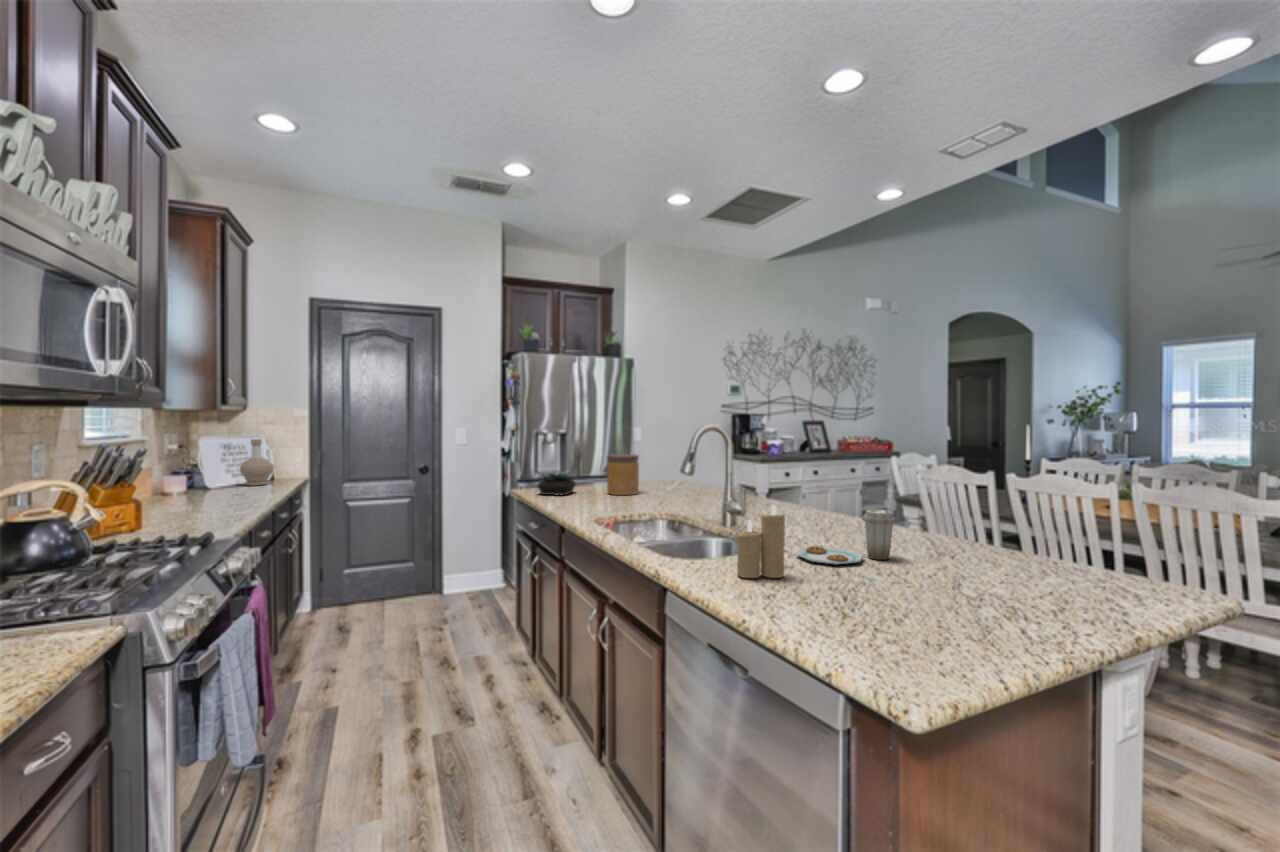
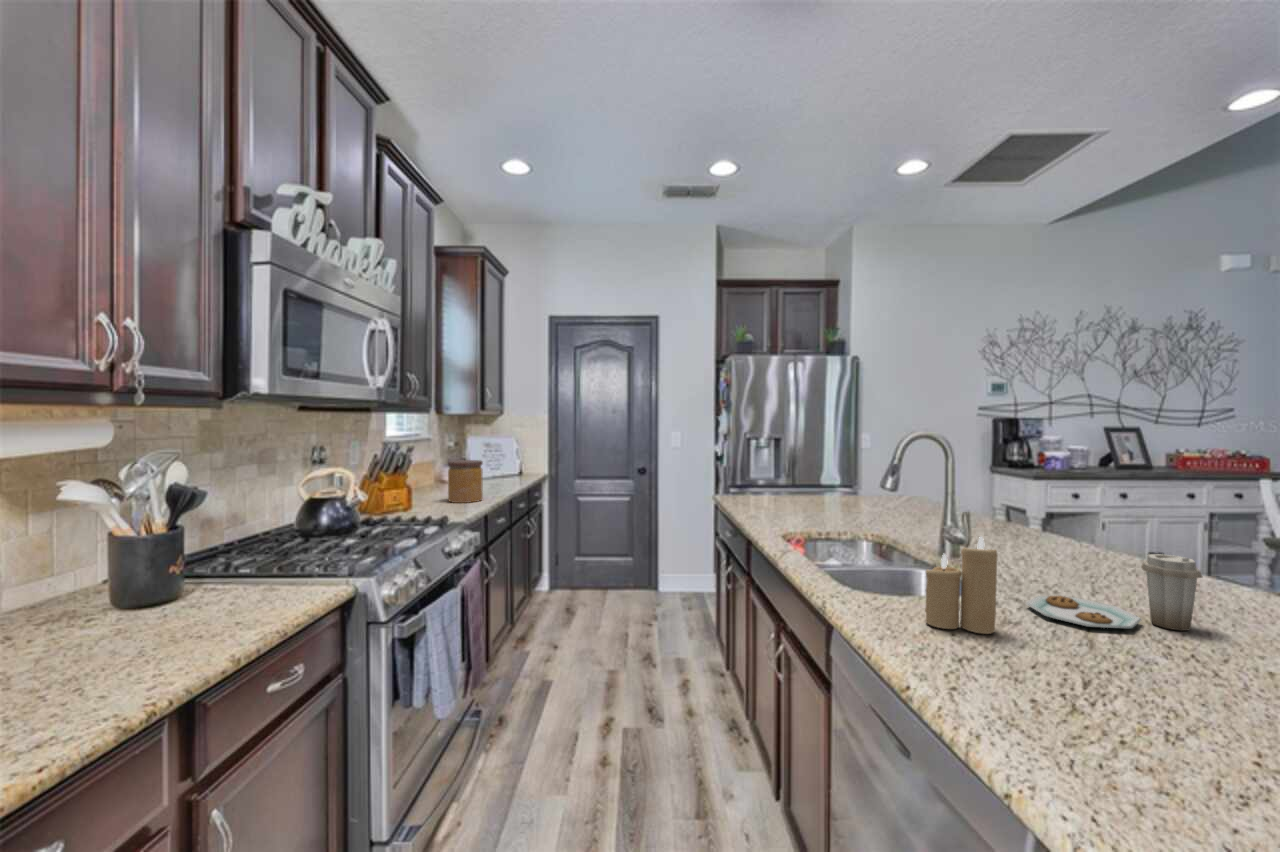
bottle: present [240,439,273,486] -> none [498,439,522,478]
jar: present [607,454,639,495] -> present [448,460,483,503]
succulent plant: present [537,473,576,495] -> none [735,478,779,503]

